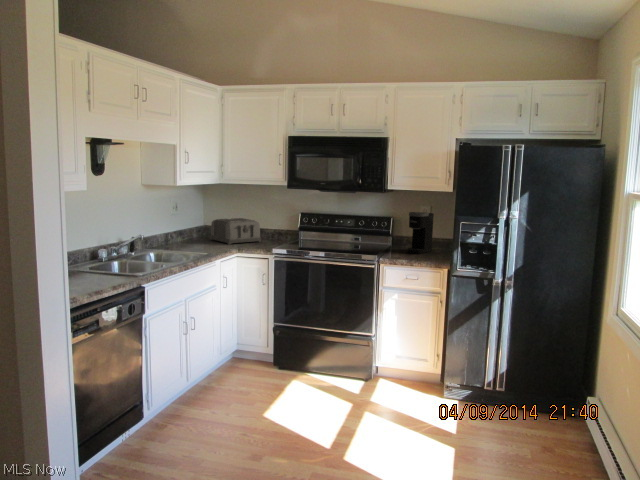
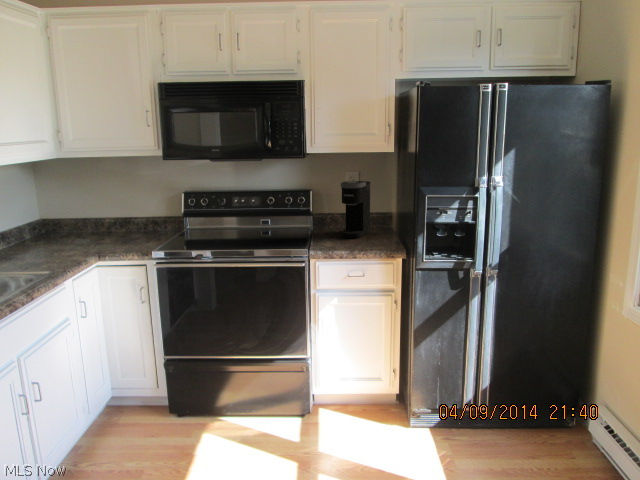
toaster: present [210,218,261,245] -> none [50,204,132,248]

